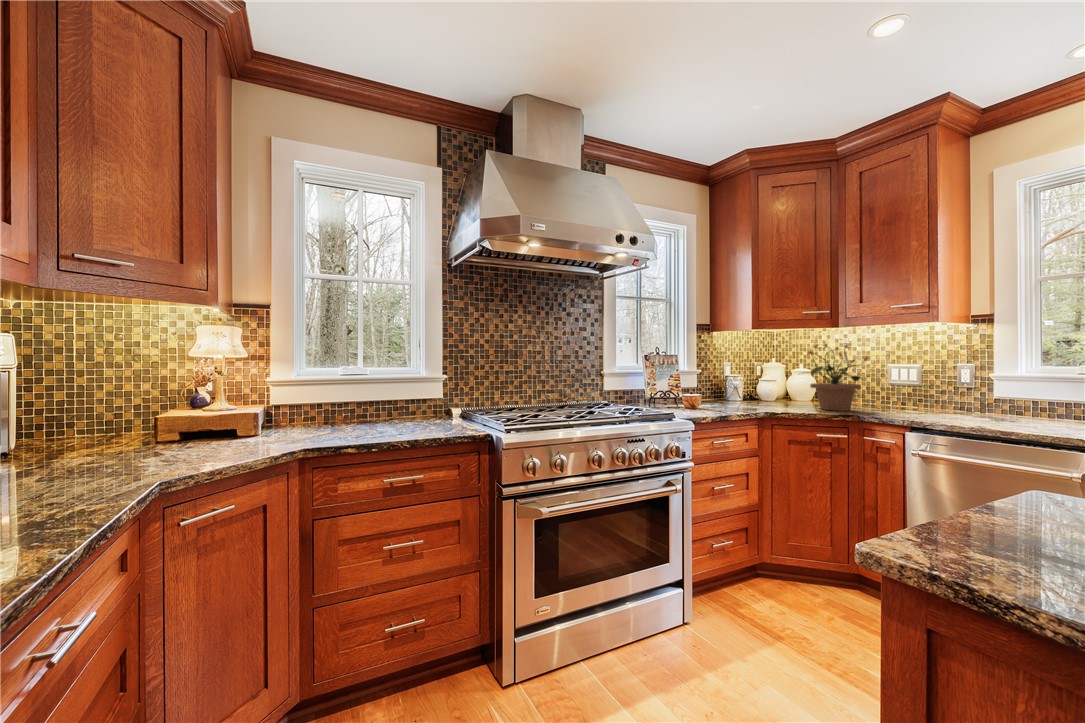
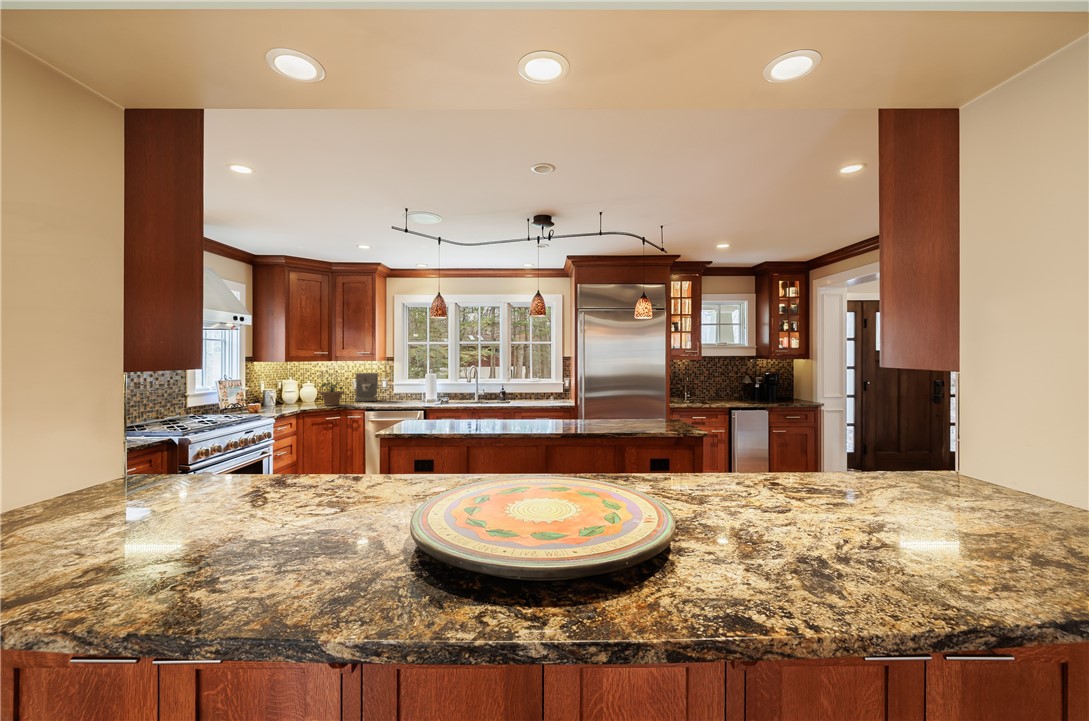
coffee maker: none [888,350,949,412] -> present [355,373,378,402]

